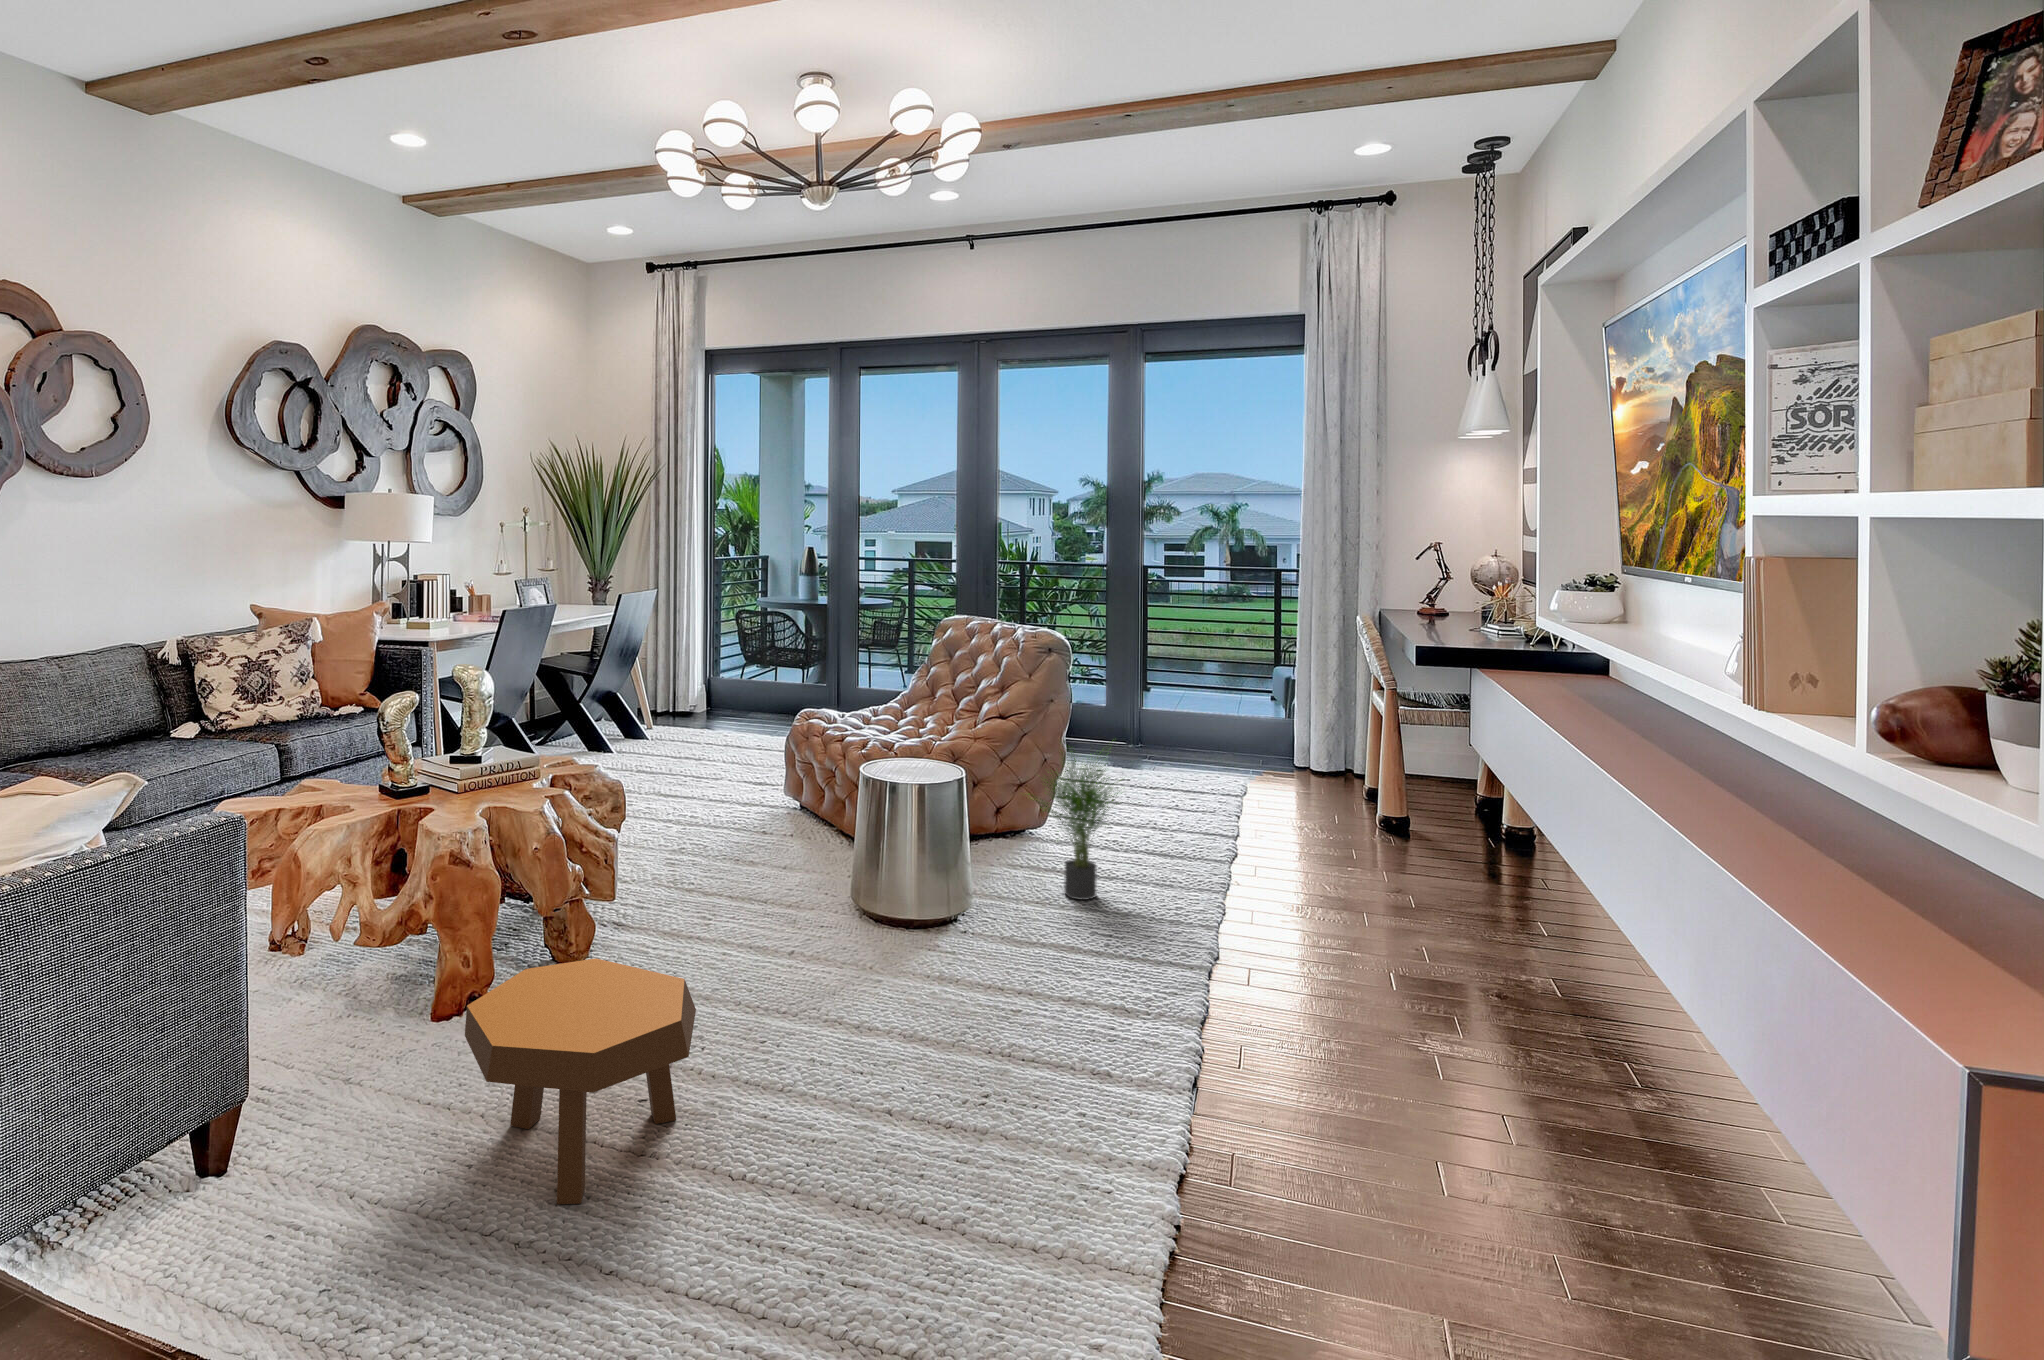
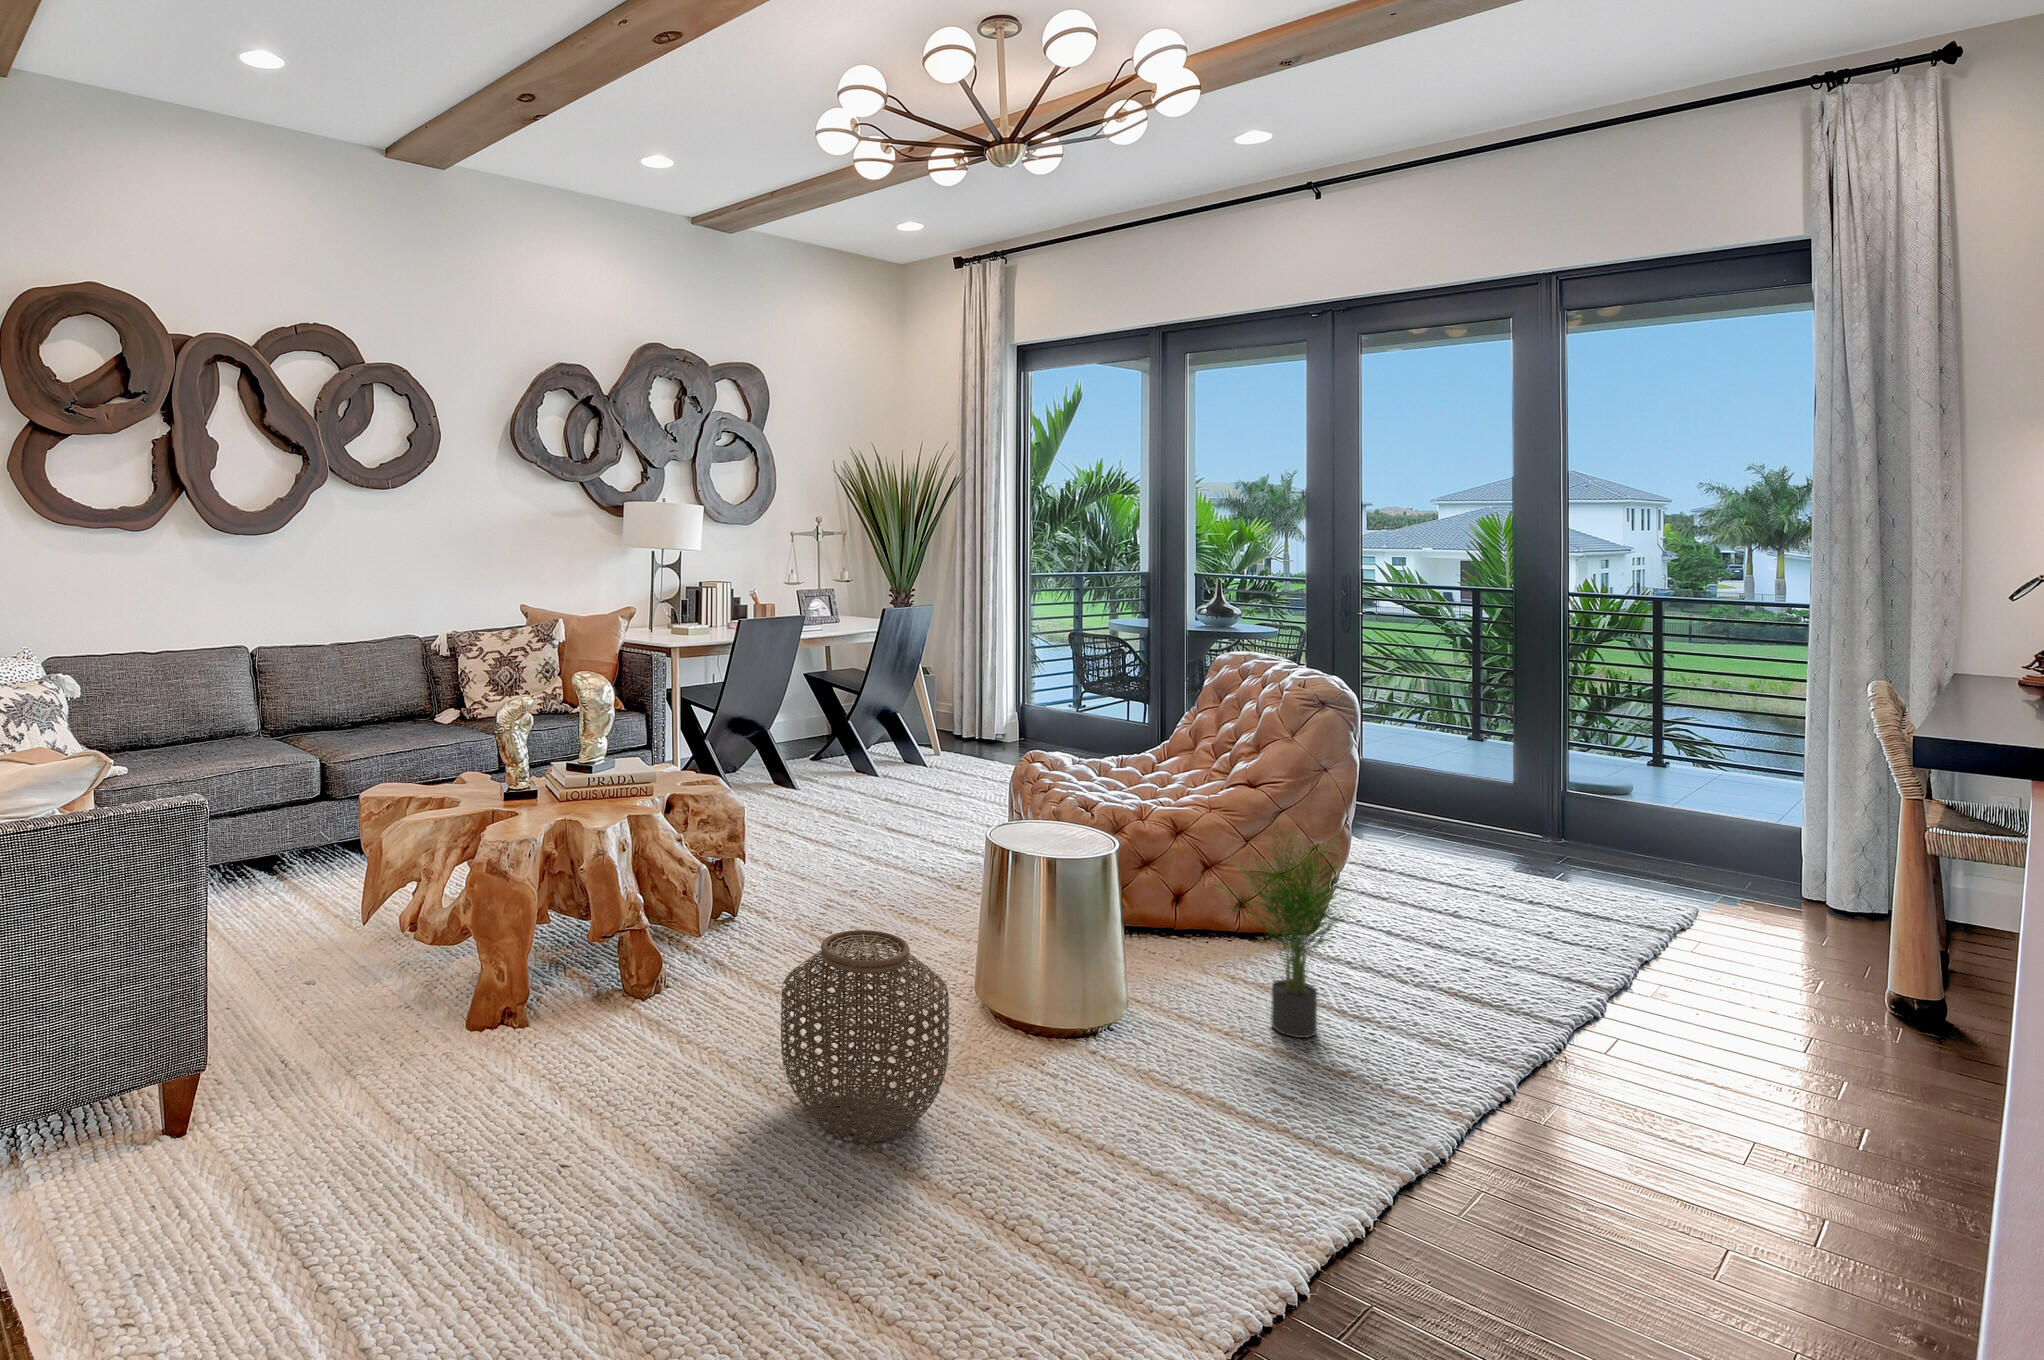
woven basket: none [777,857,915,1026] -> present [781,930,949,1141]
footstool: present [465,958,696,1204] -> none [330,999,602,1275]

